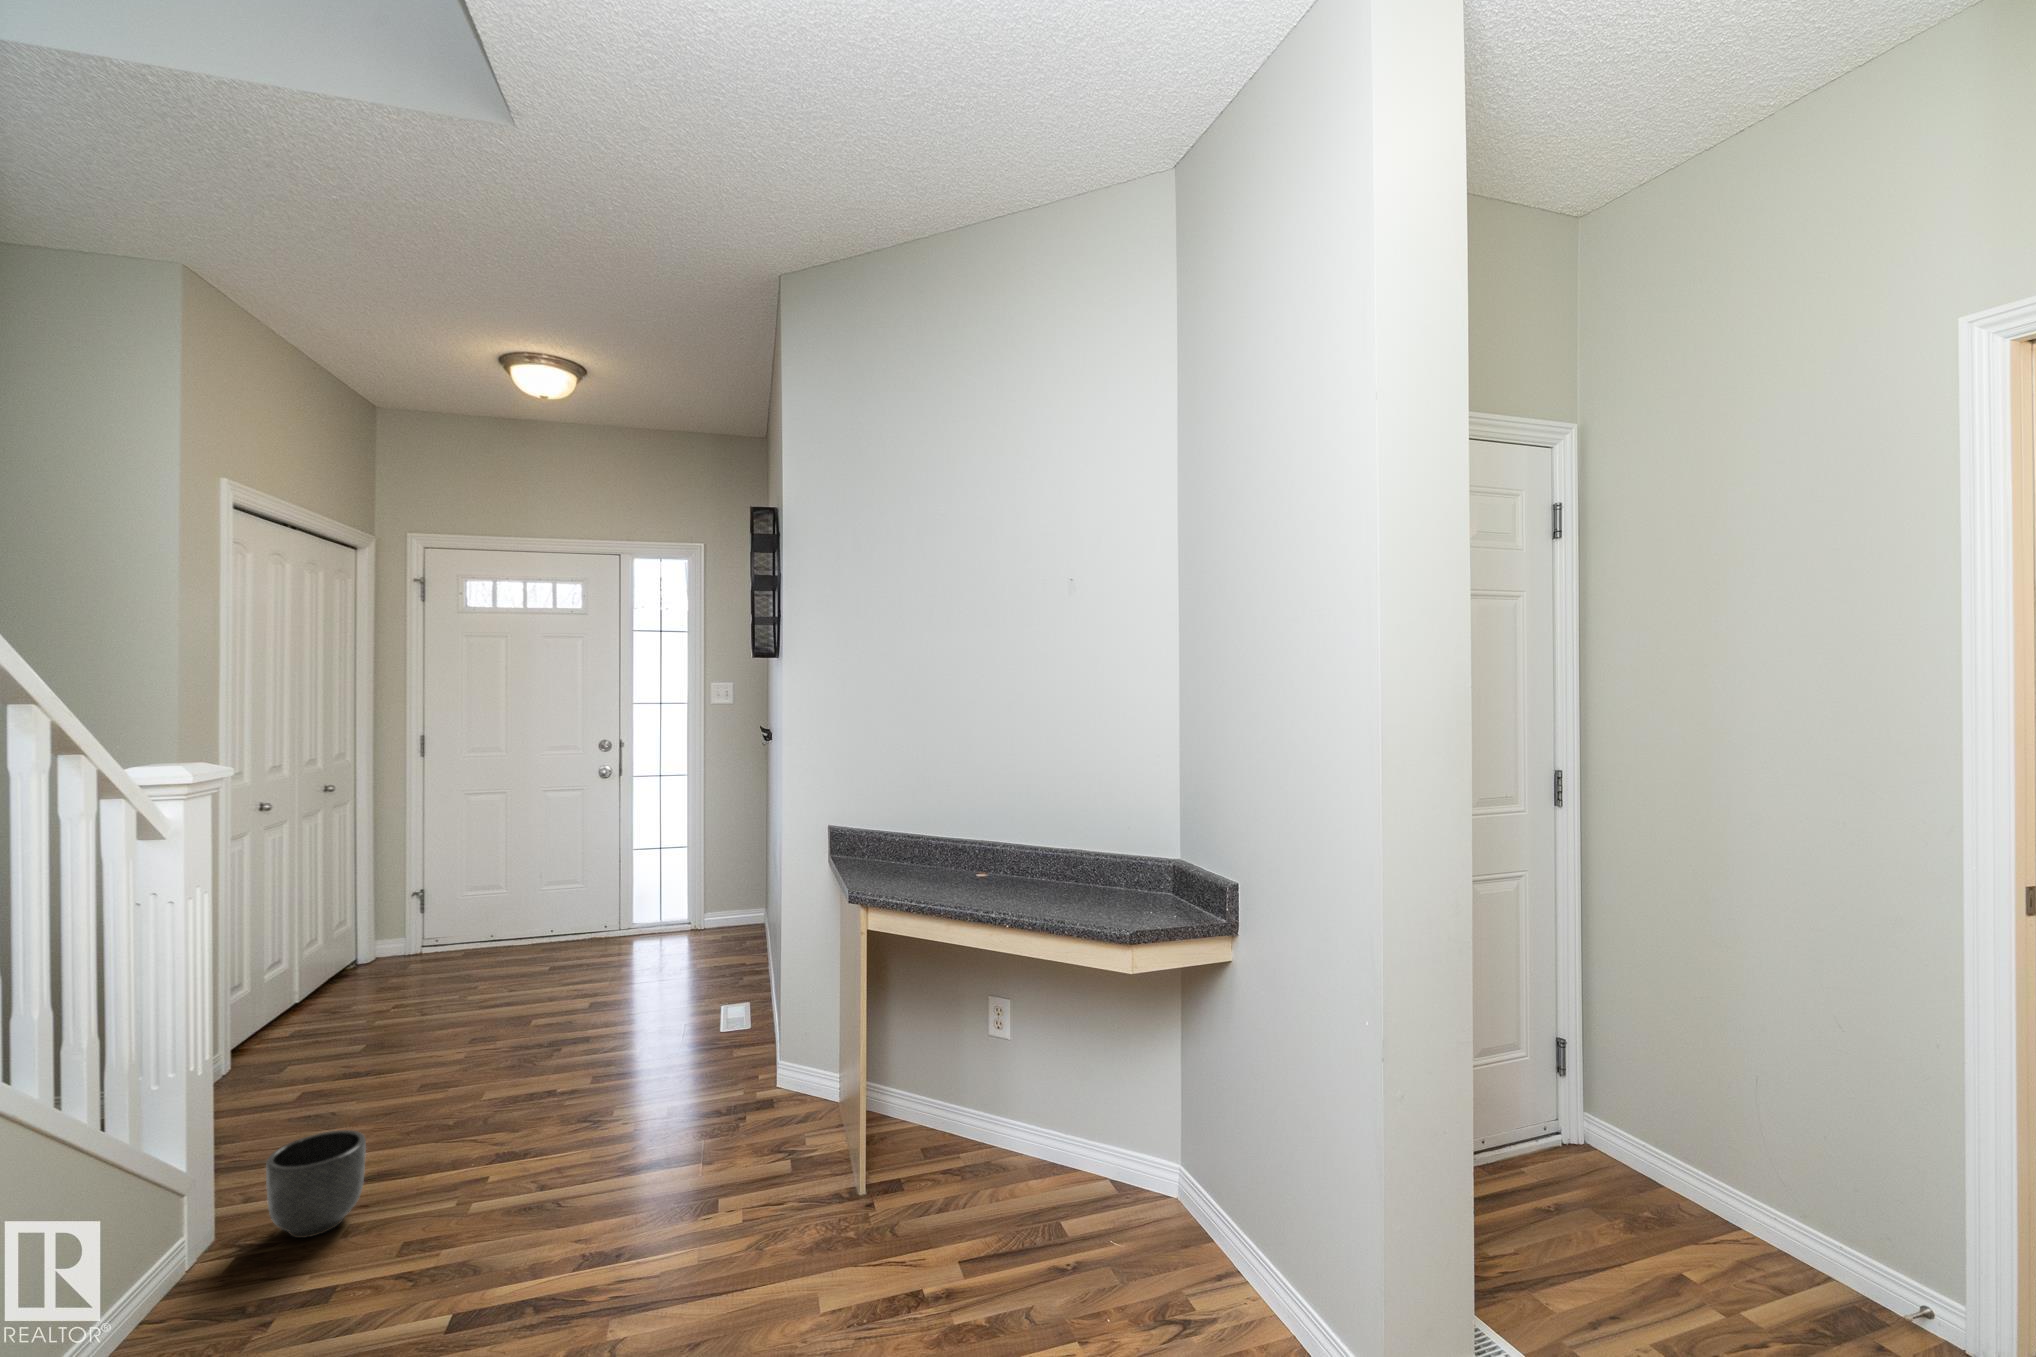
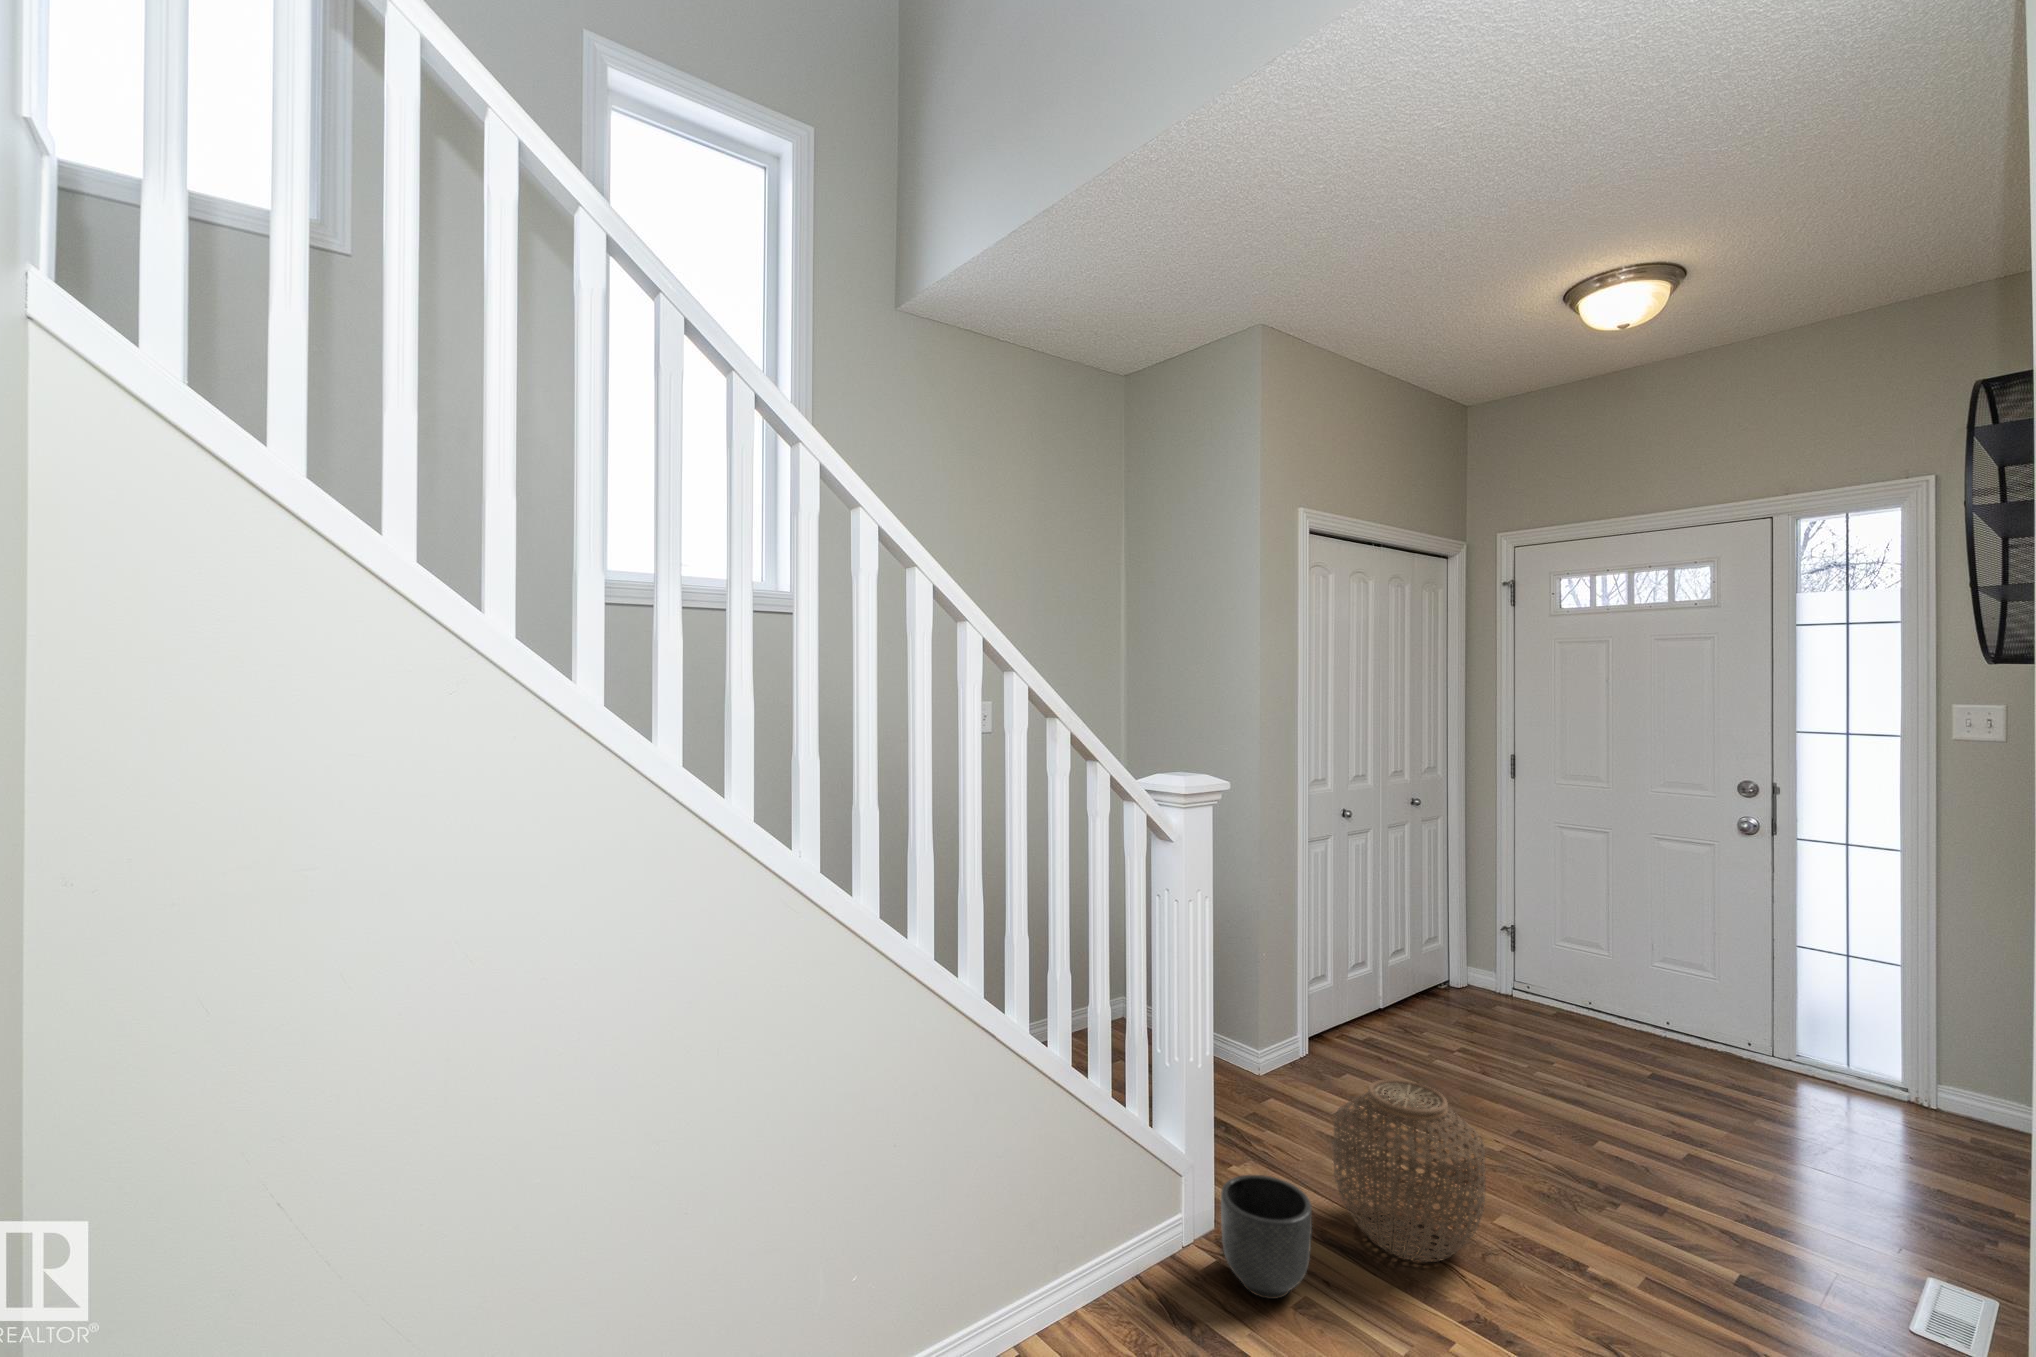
woven basket: none [352,1011,489,1155] -> present [1334,1079,1485,1262]

